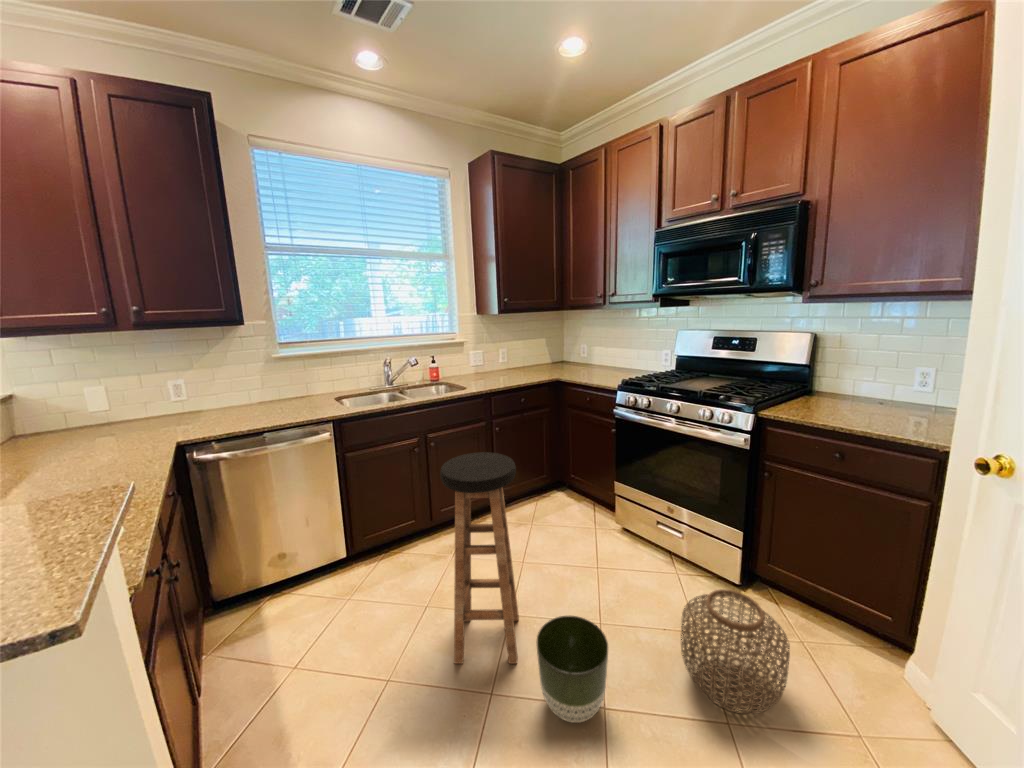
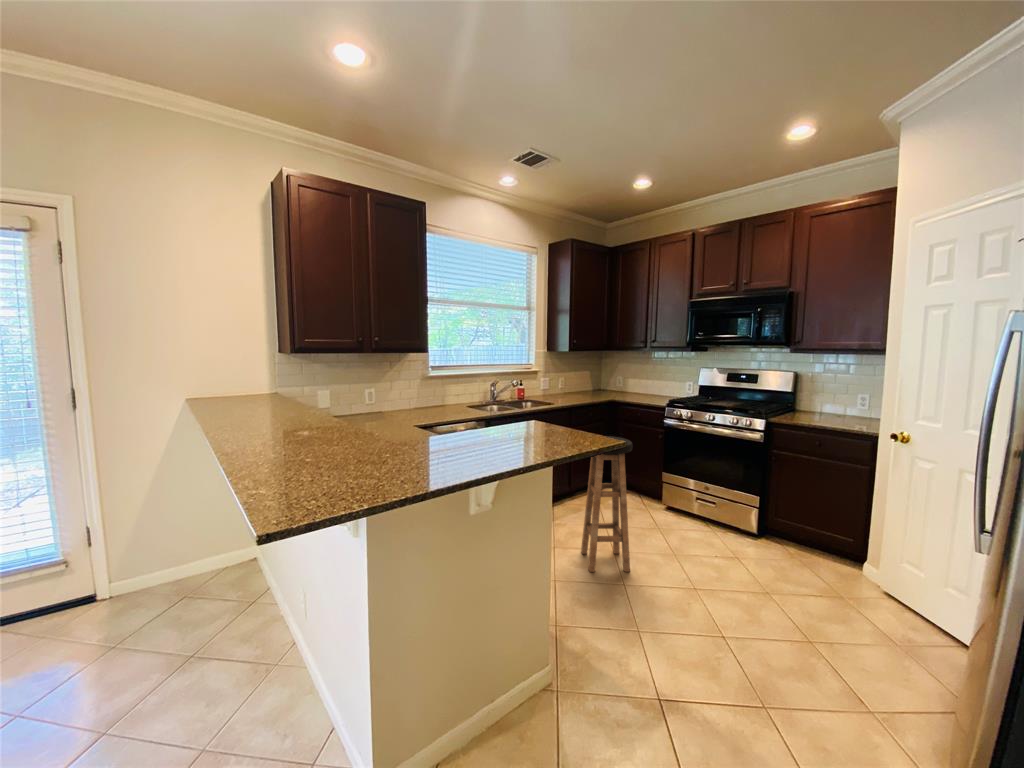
woven basket: present [681,589,790,714] -> none [734,518,801,588]
planter: present [536,615,608,723] -> none [654,534,700,592]

